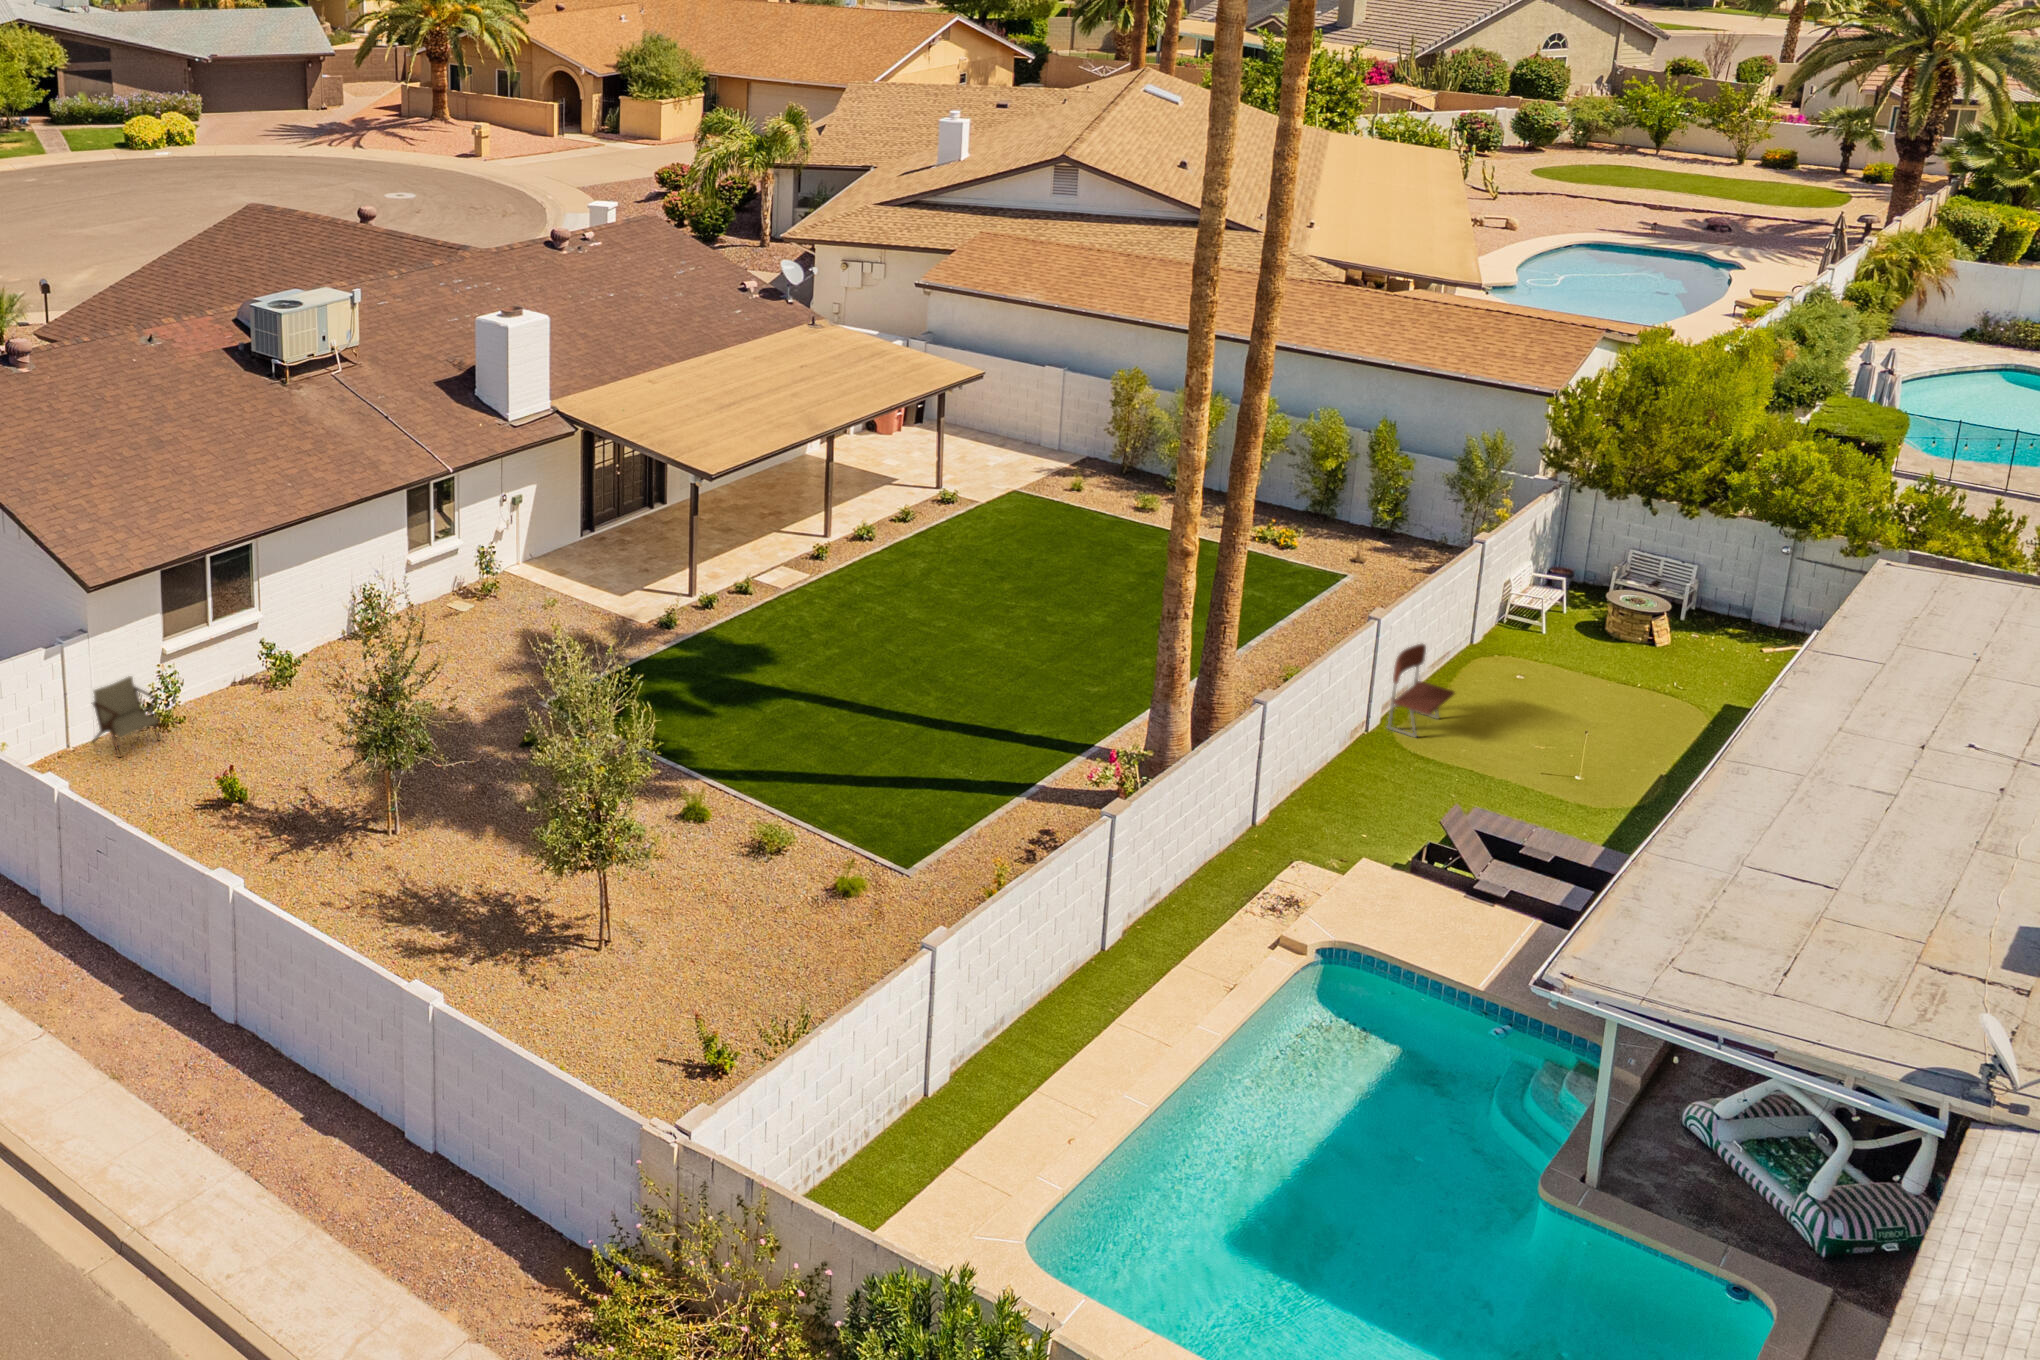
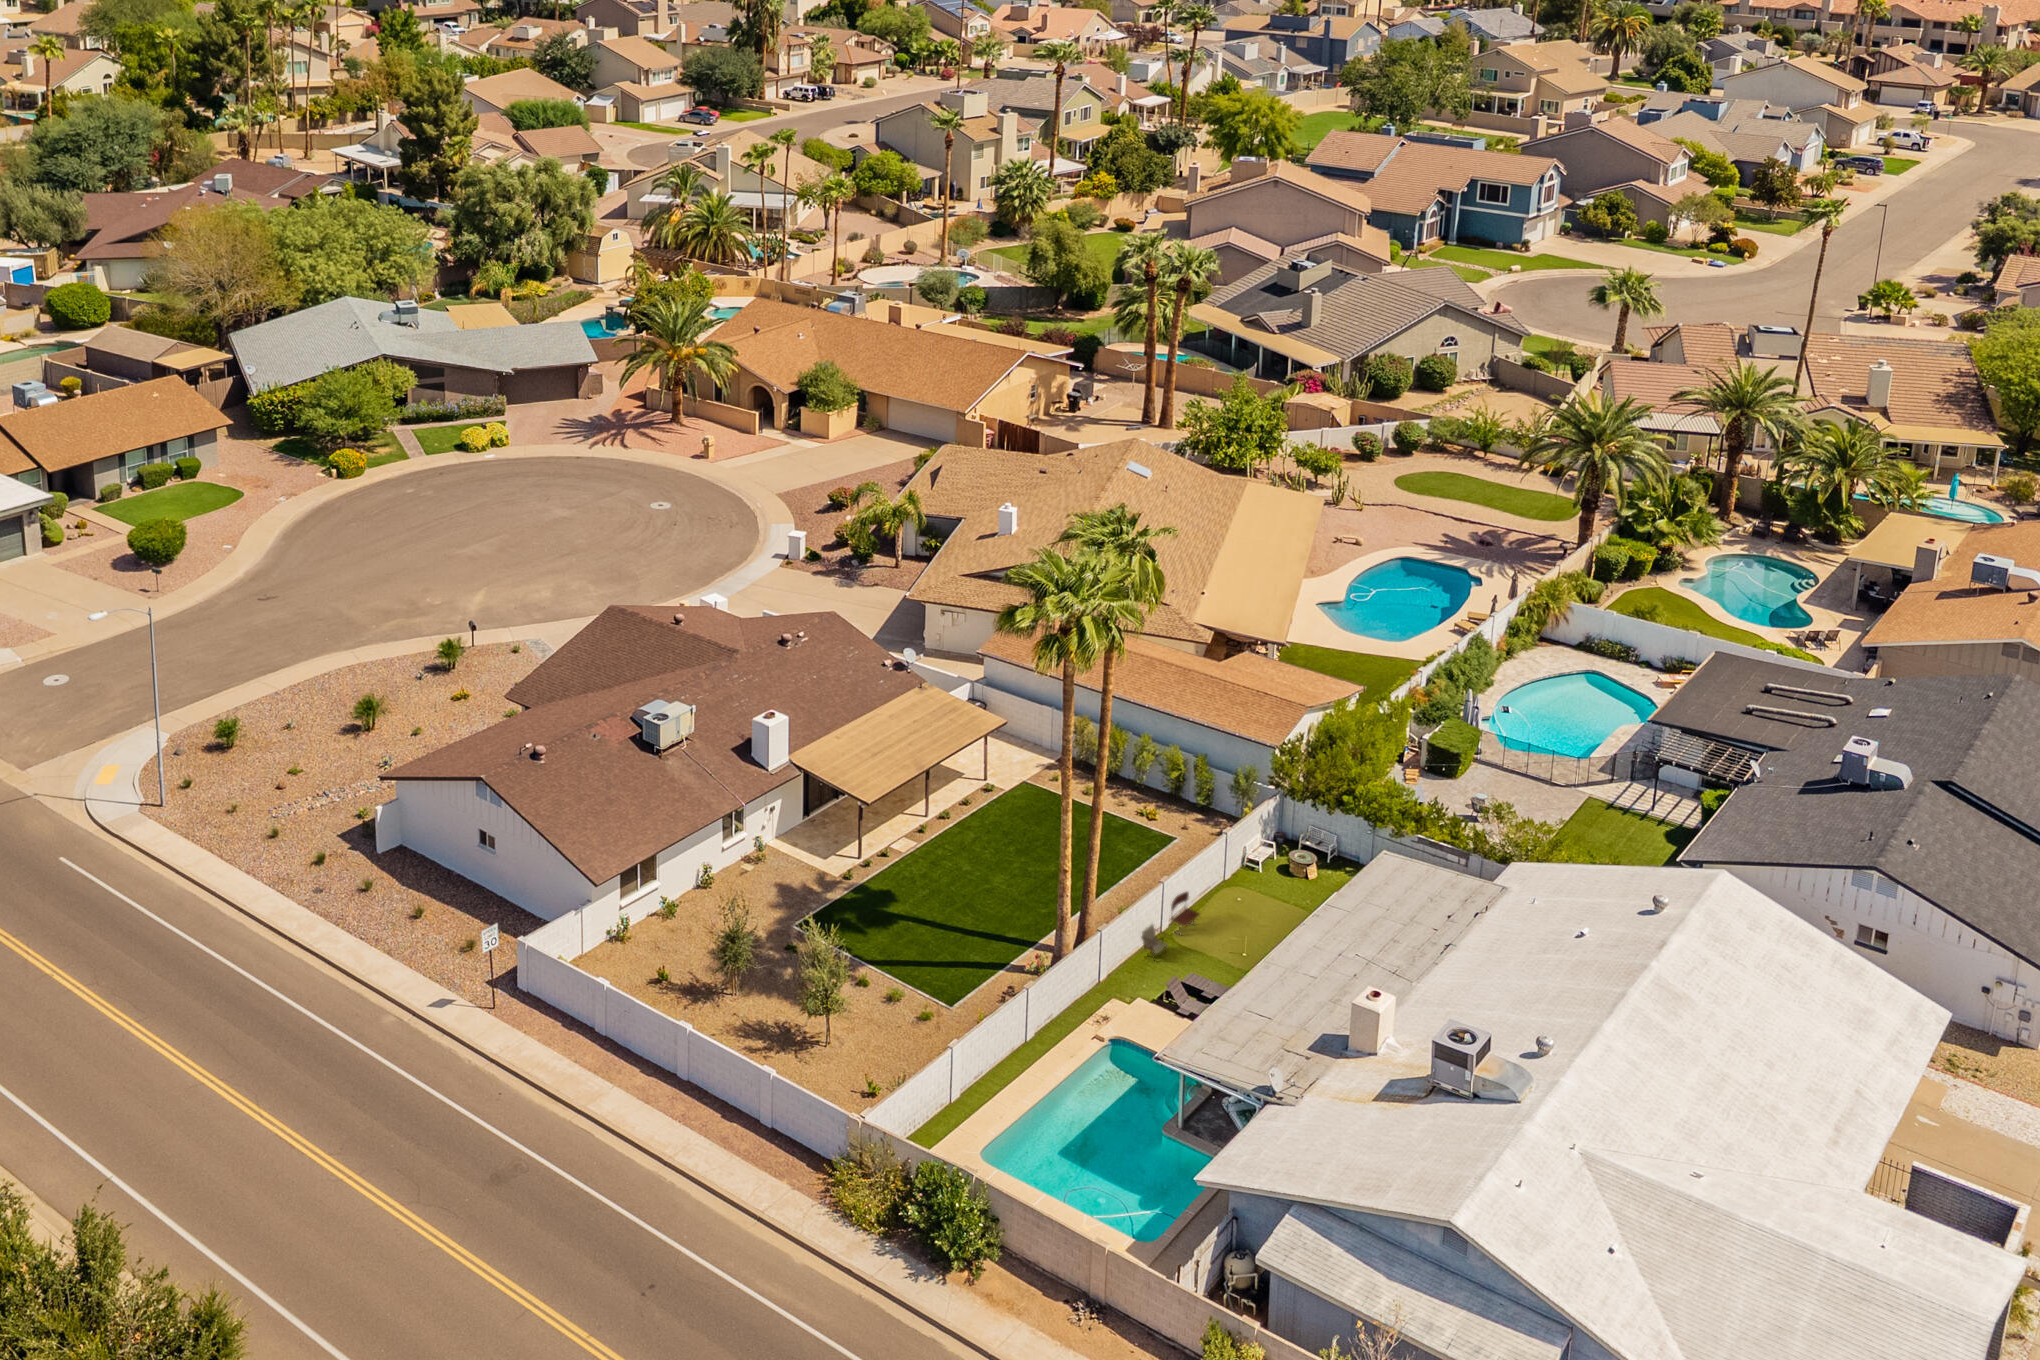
lounge chair: present [93,676,160,757] -> present [1142,925,1166,956]

